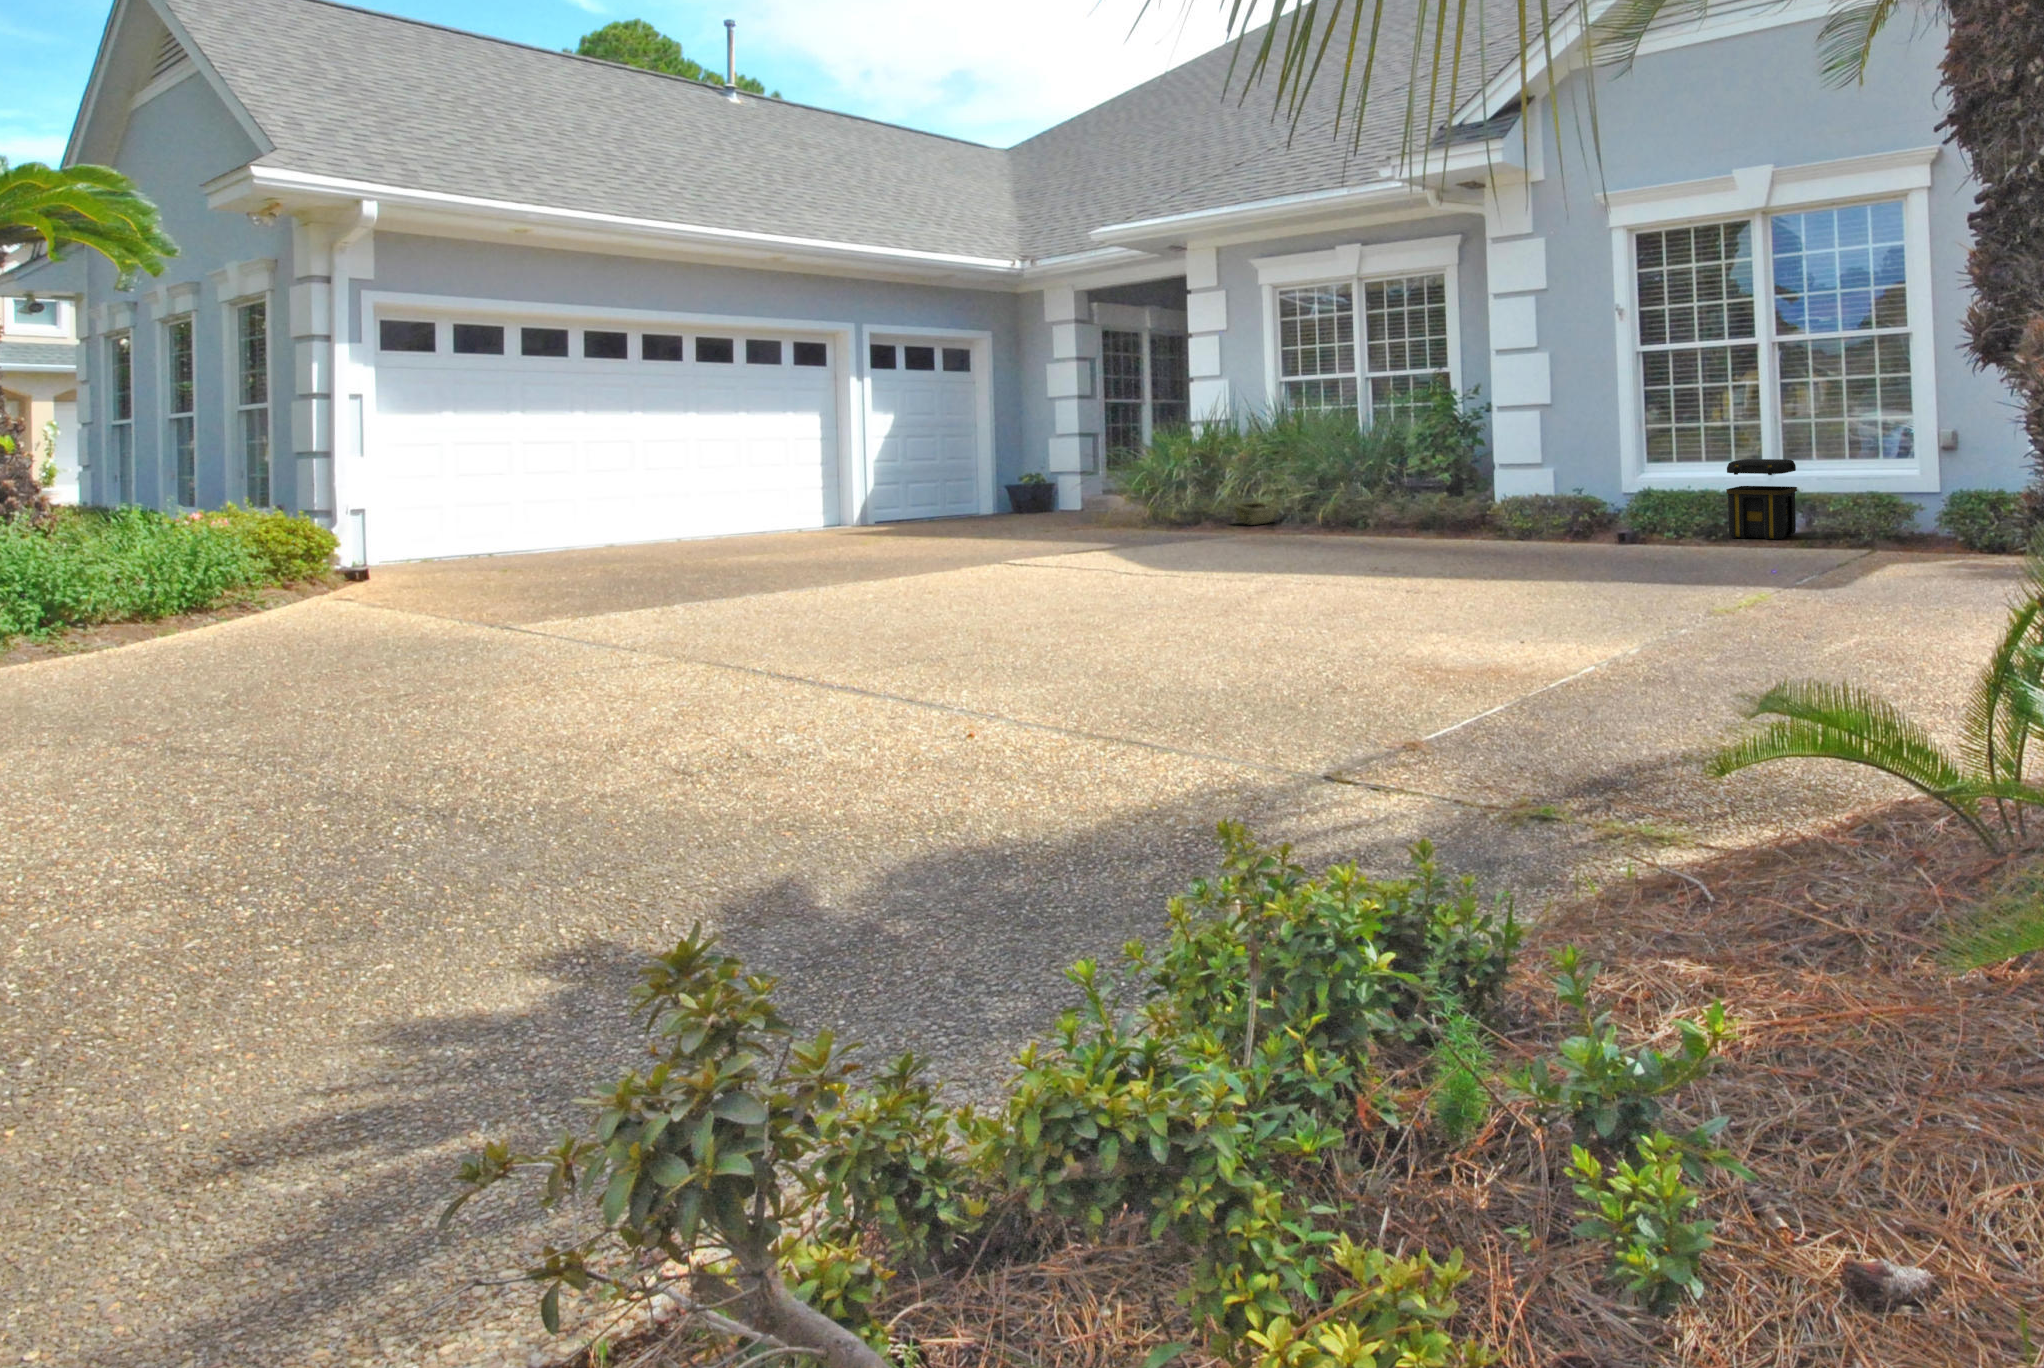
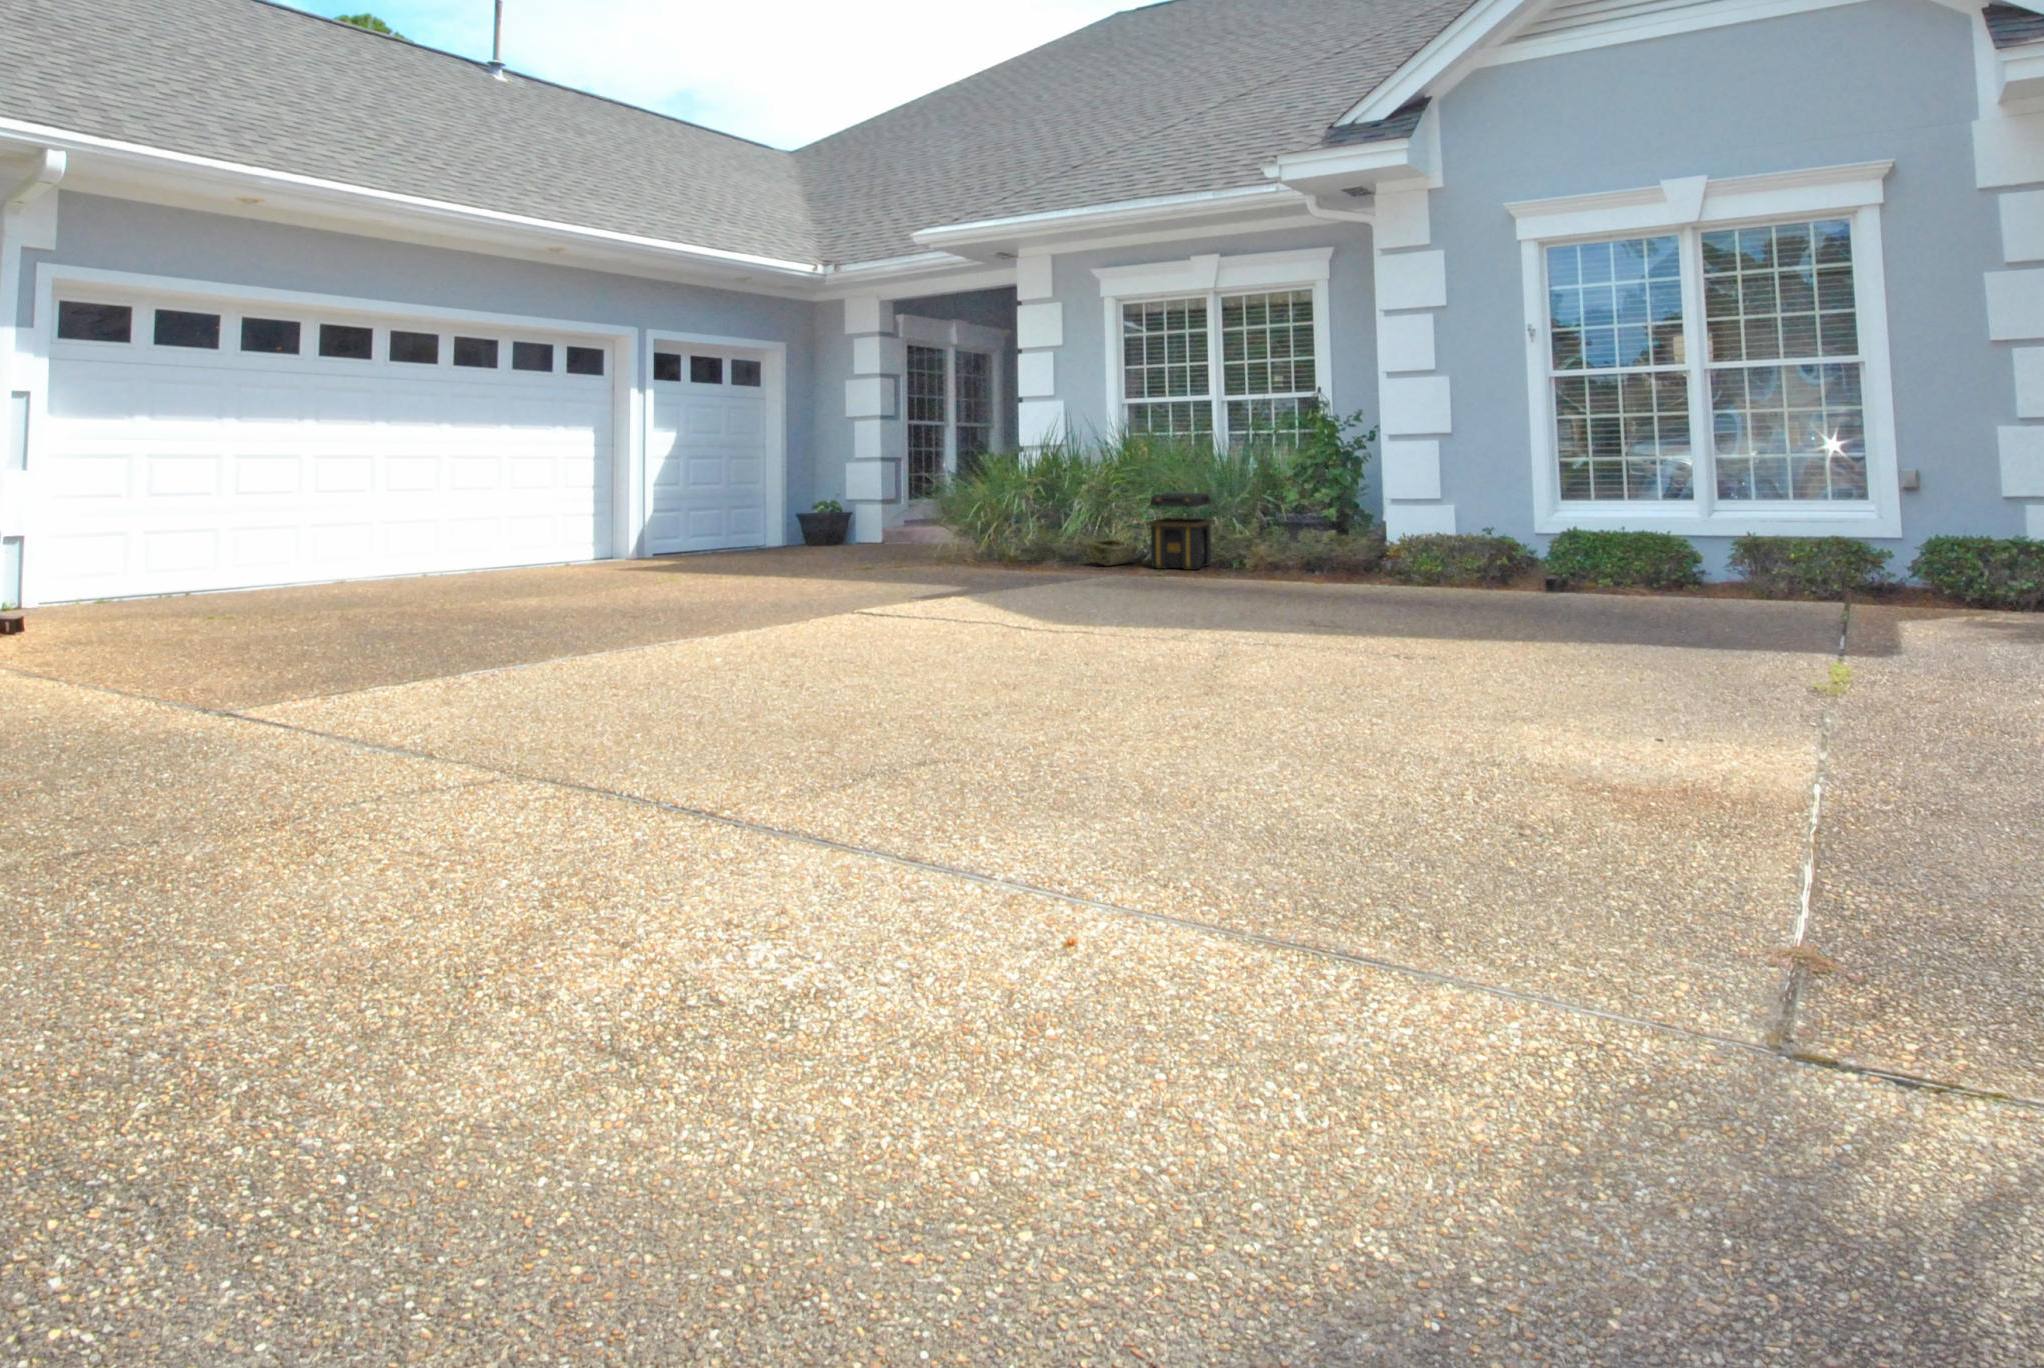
toolbox: present [1726,459,1797,540] -> present [1149,493,1212,570]

